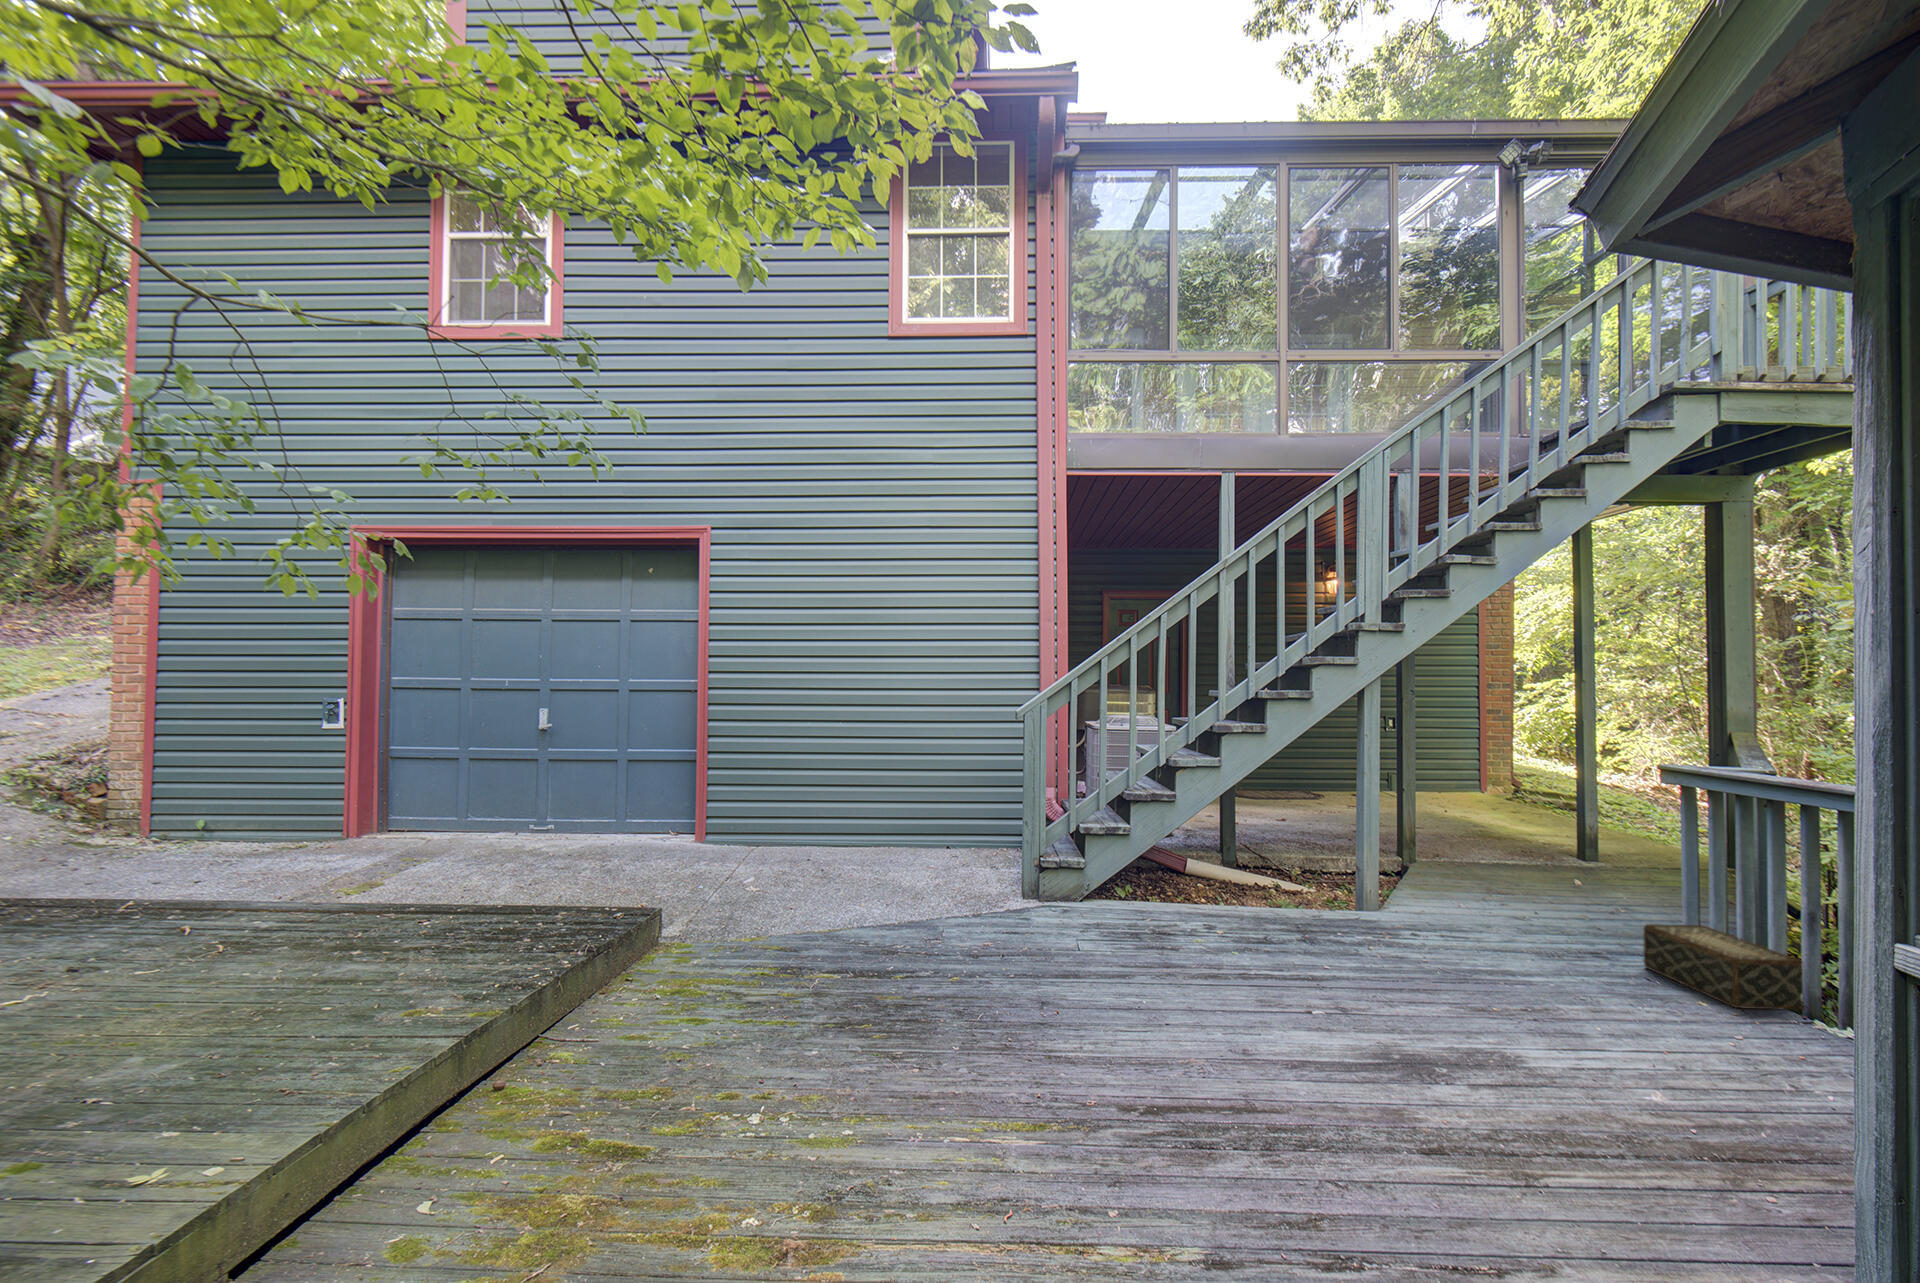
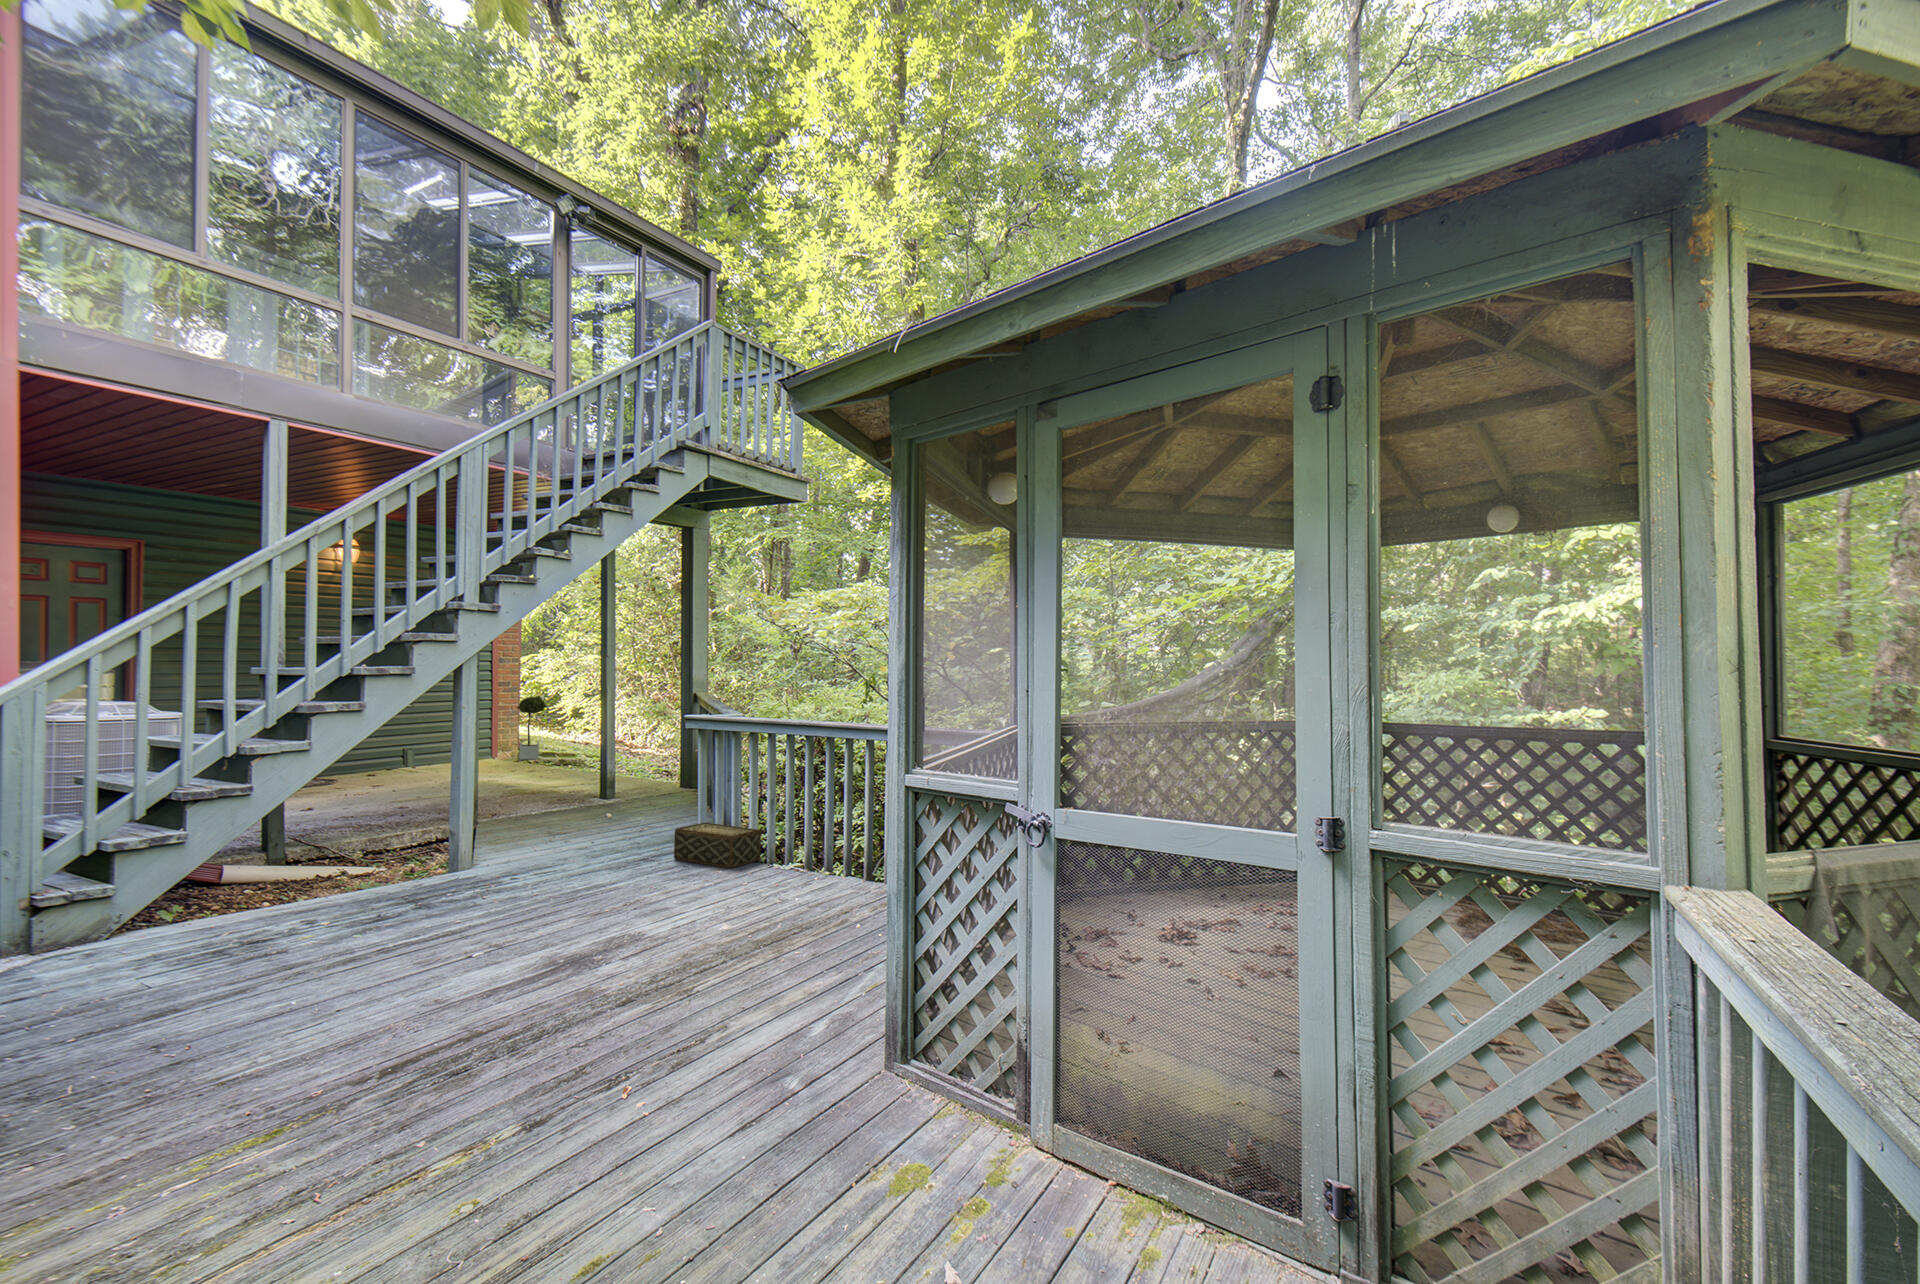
potted tree: none [1516,722,1552,796] -> present [517,696,546,760]

